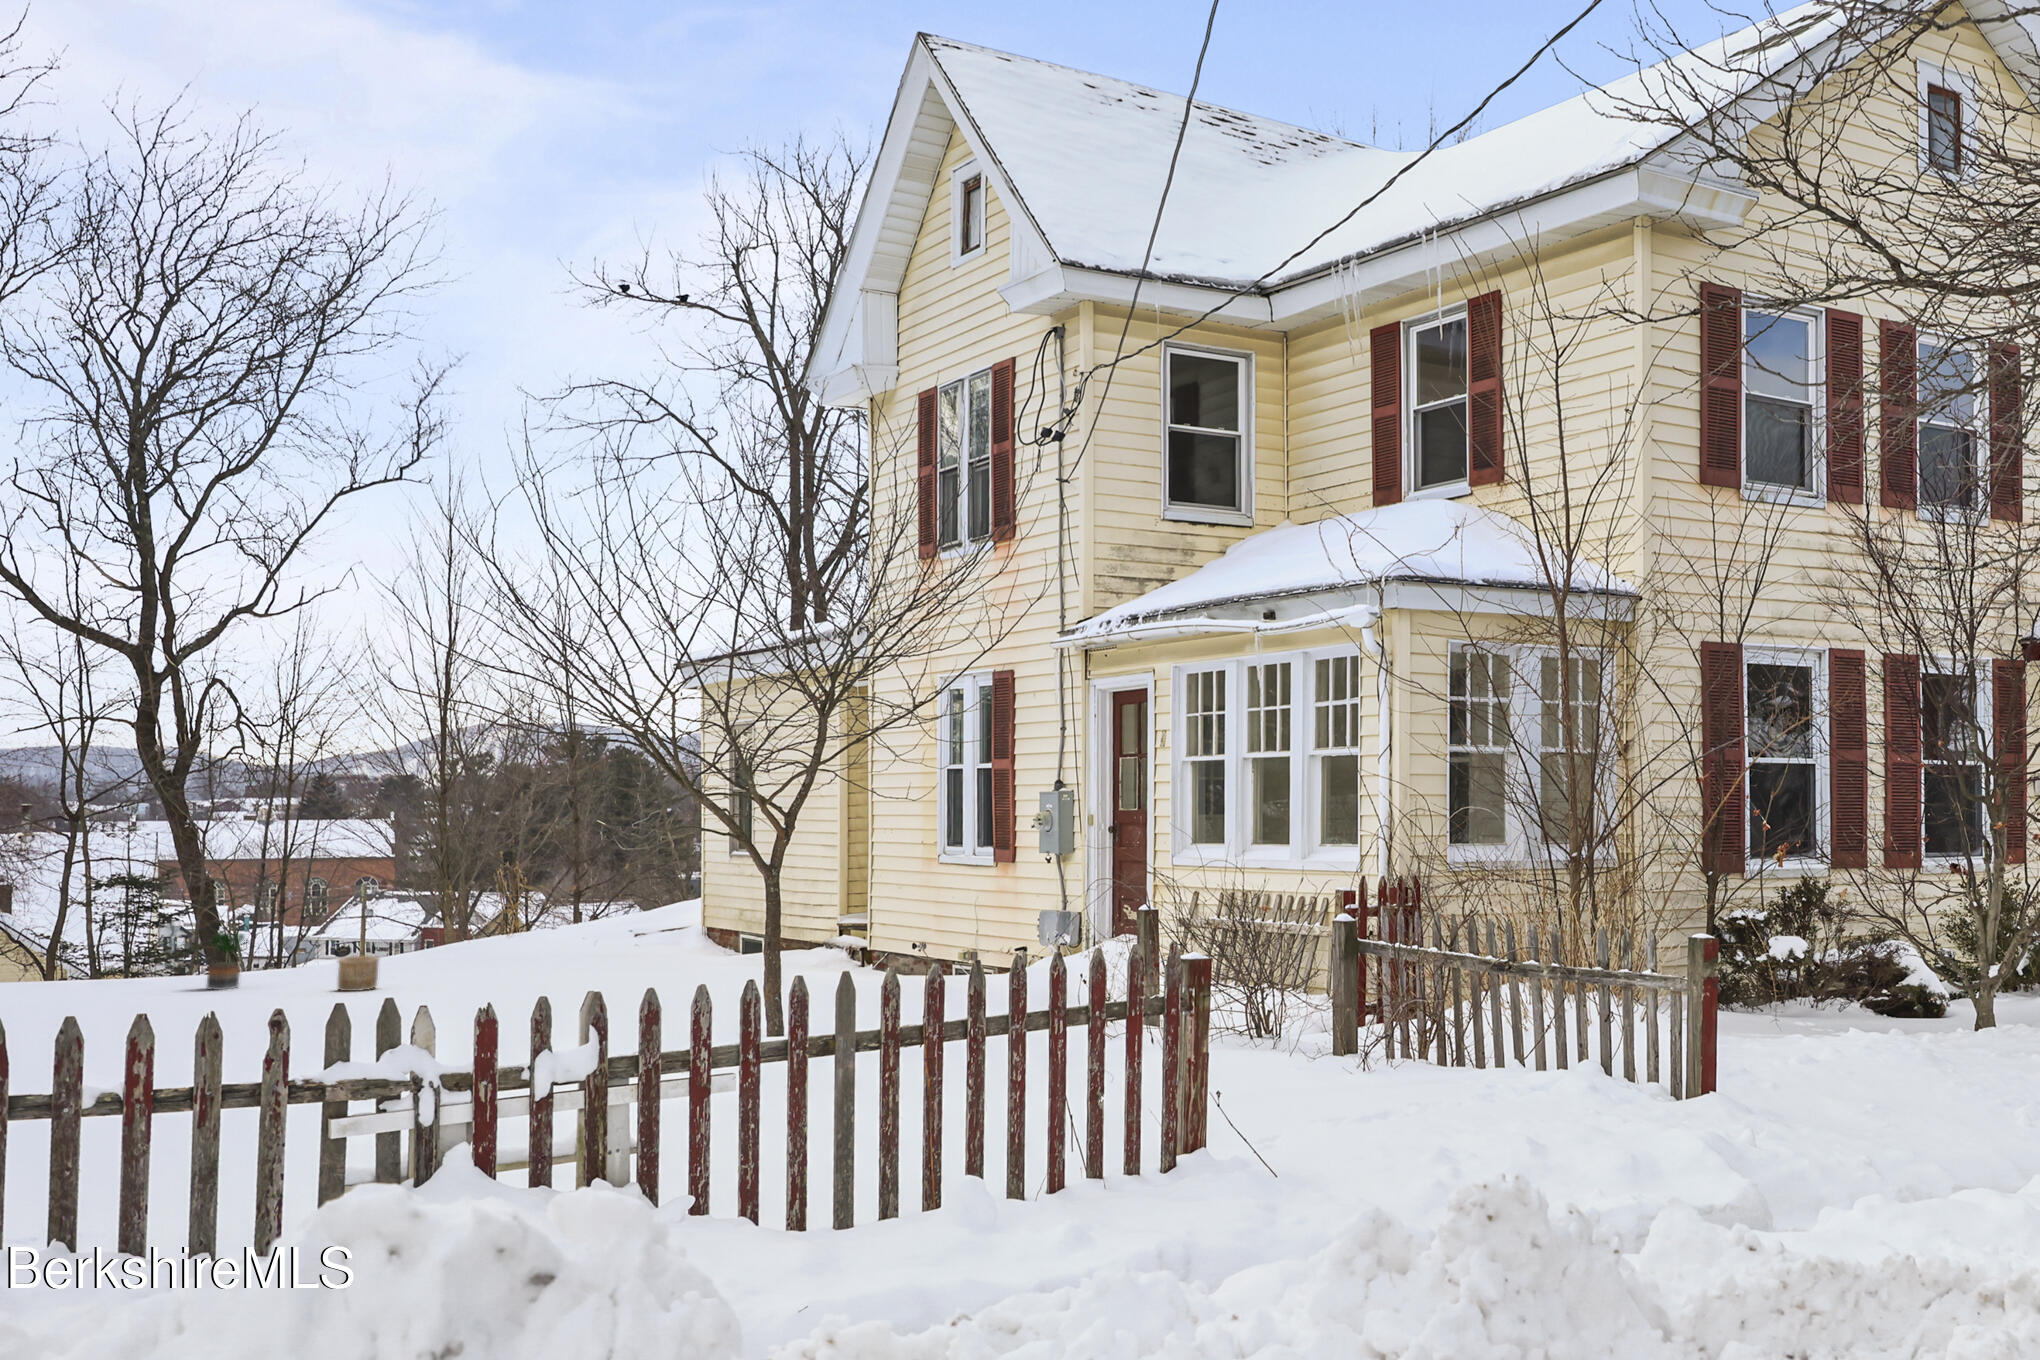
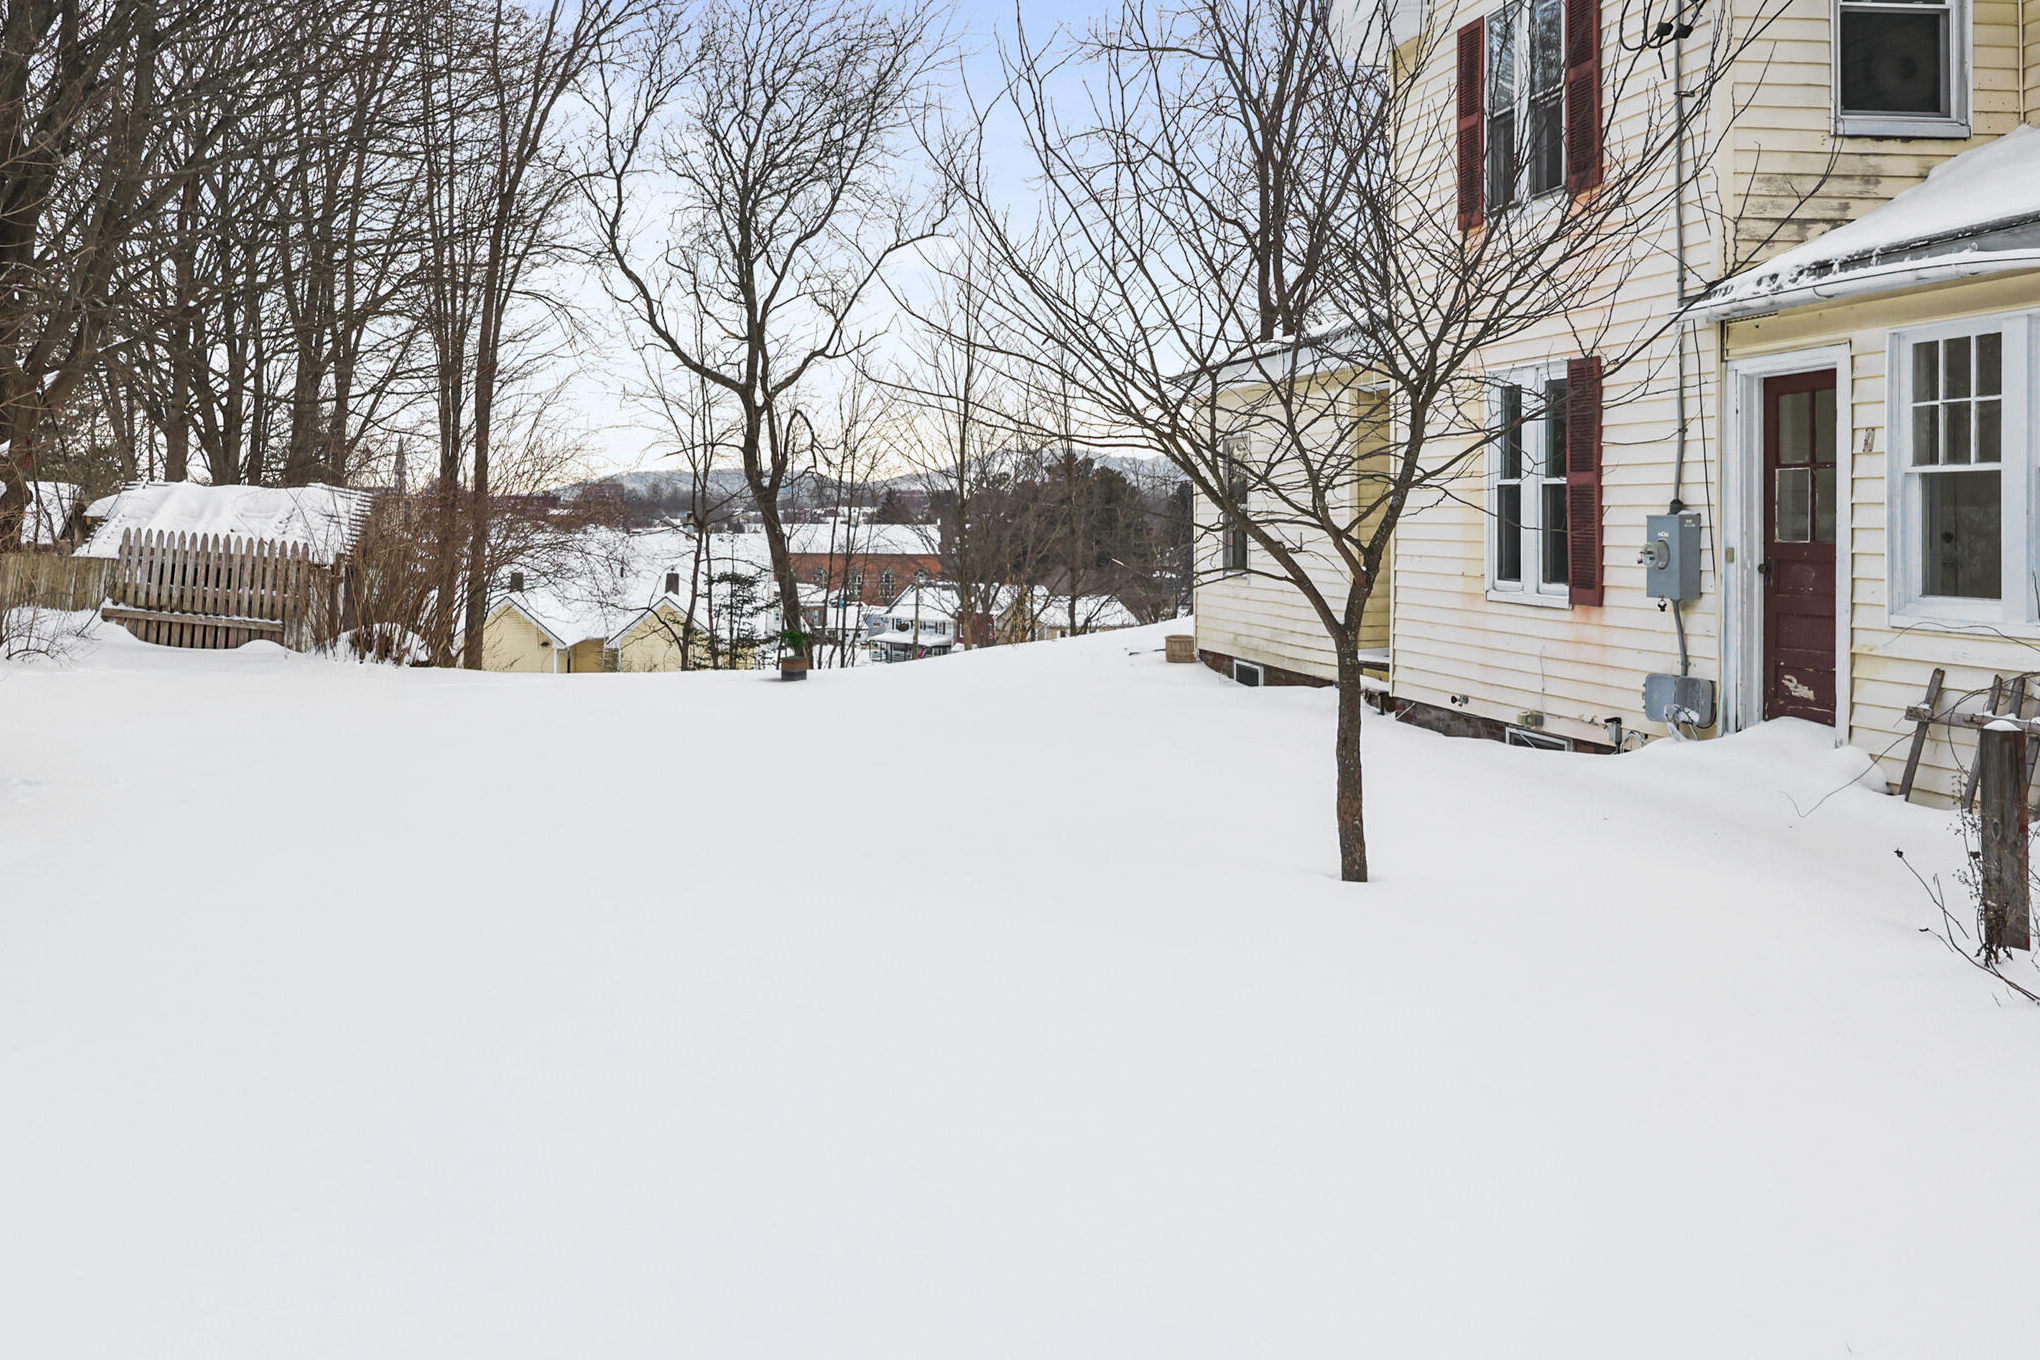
wooden bucket: present [338,956,379,991] -> present [1164,635,1197,663]

